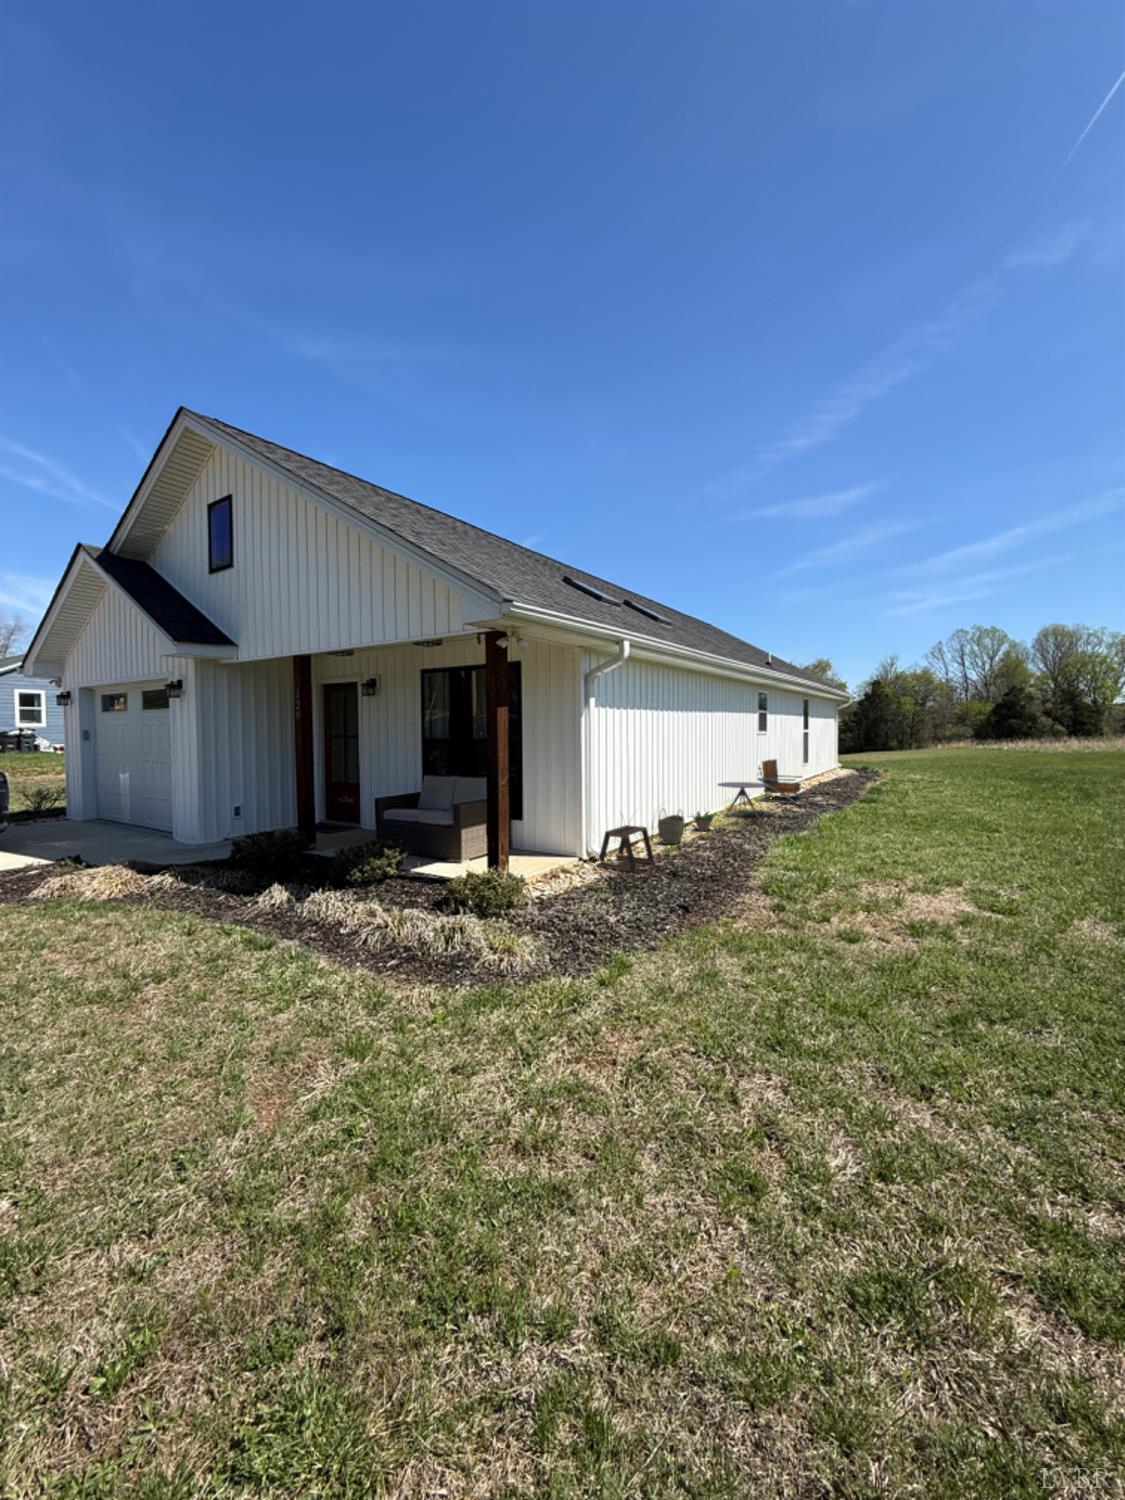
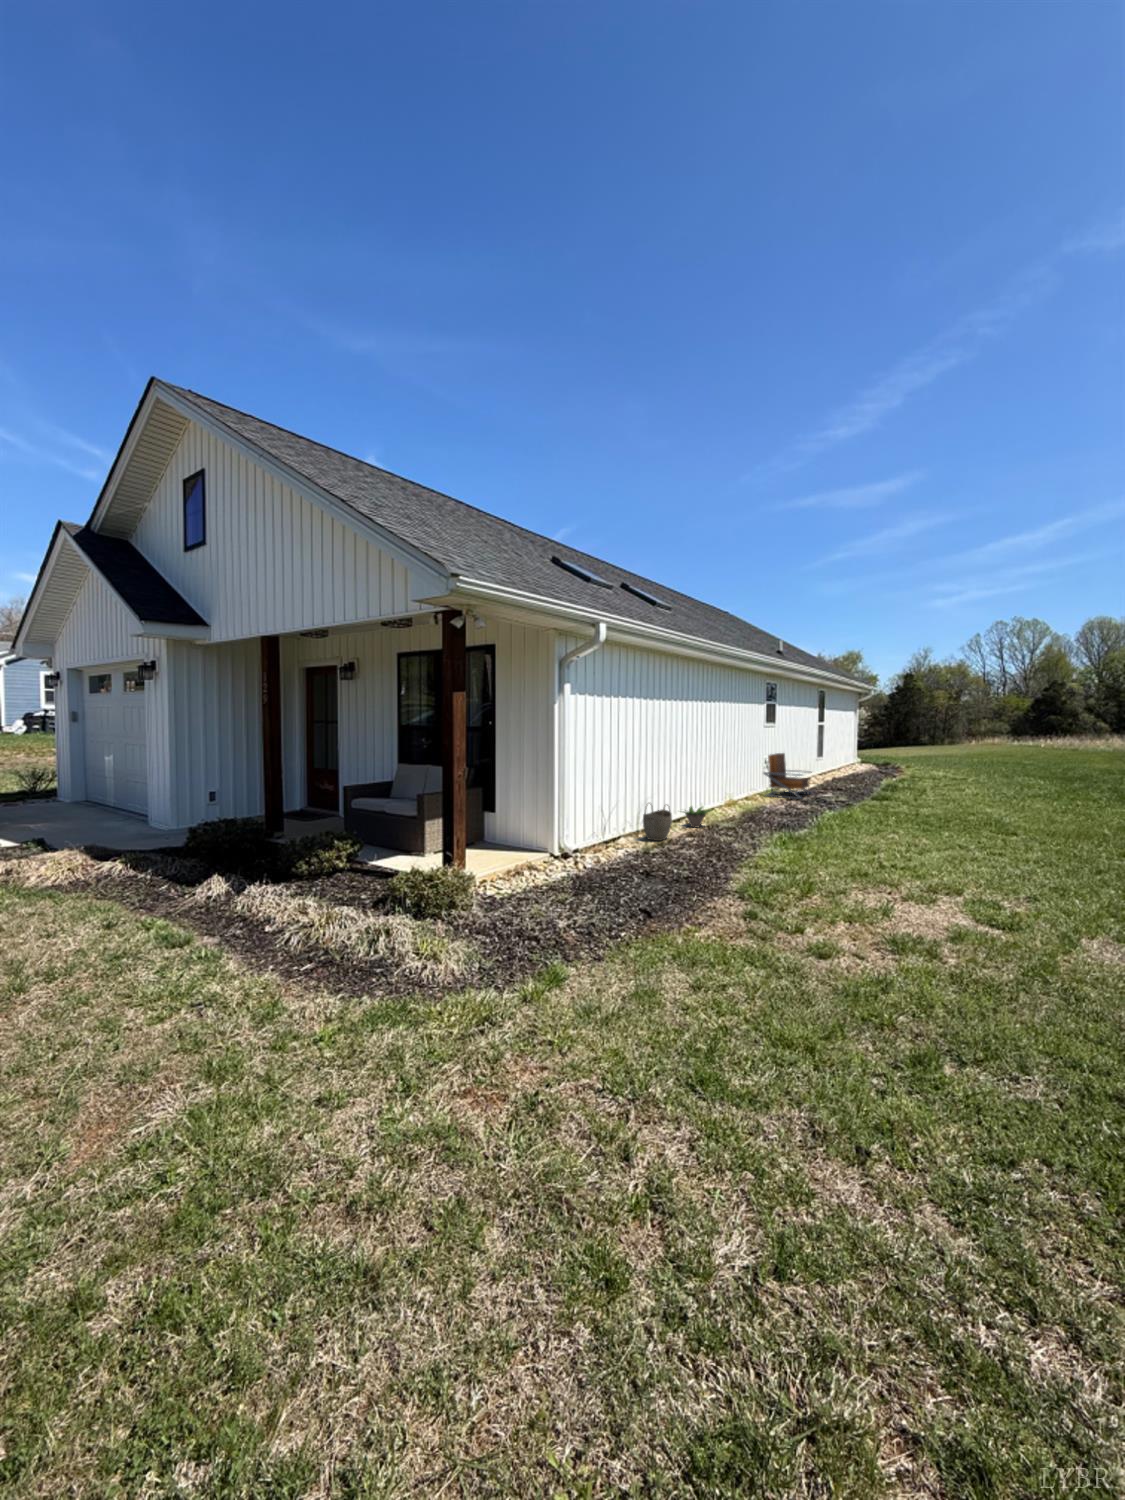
round table: present [718,782,768,819] -> none [715,776,769,816]
stool: present [597,825,655,872] -> none [569,820,632,871]

